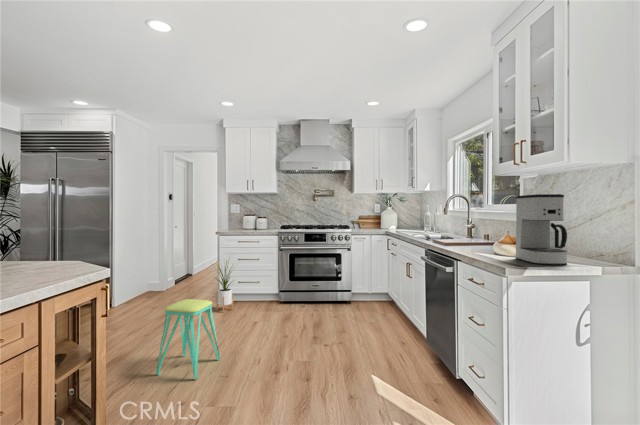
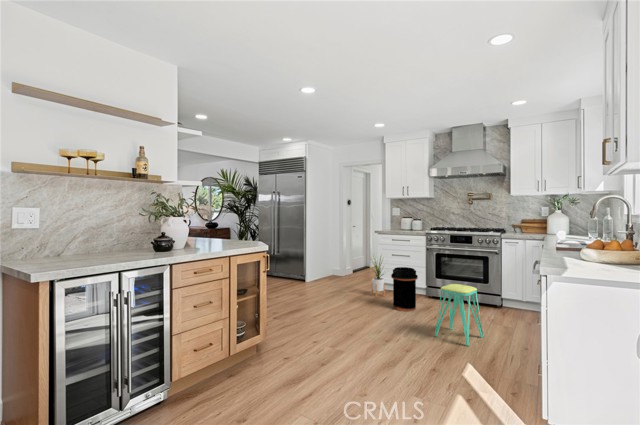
coffee maker: present [516,194,567,265] -> none [574,199,624,269]
trash can: none [250,273,281,326] -> present [391,267,418,311]
stool: present [156,299,220,380] -> present [435,284,483,346]

